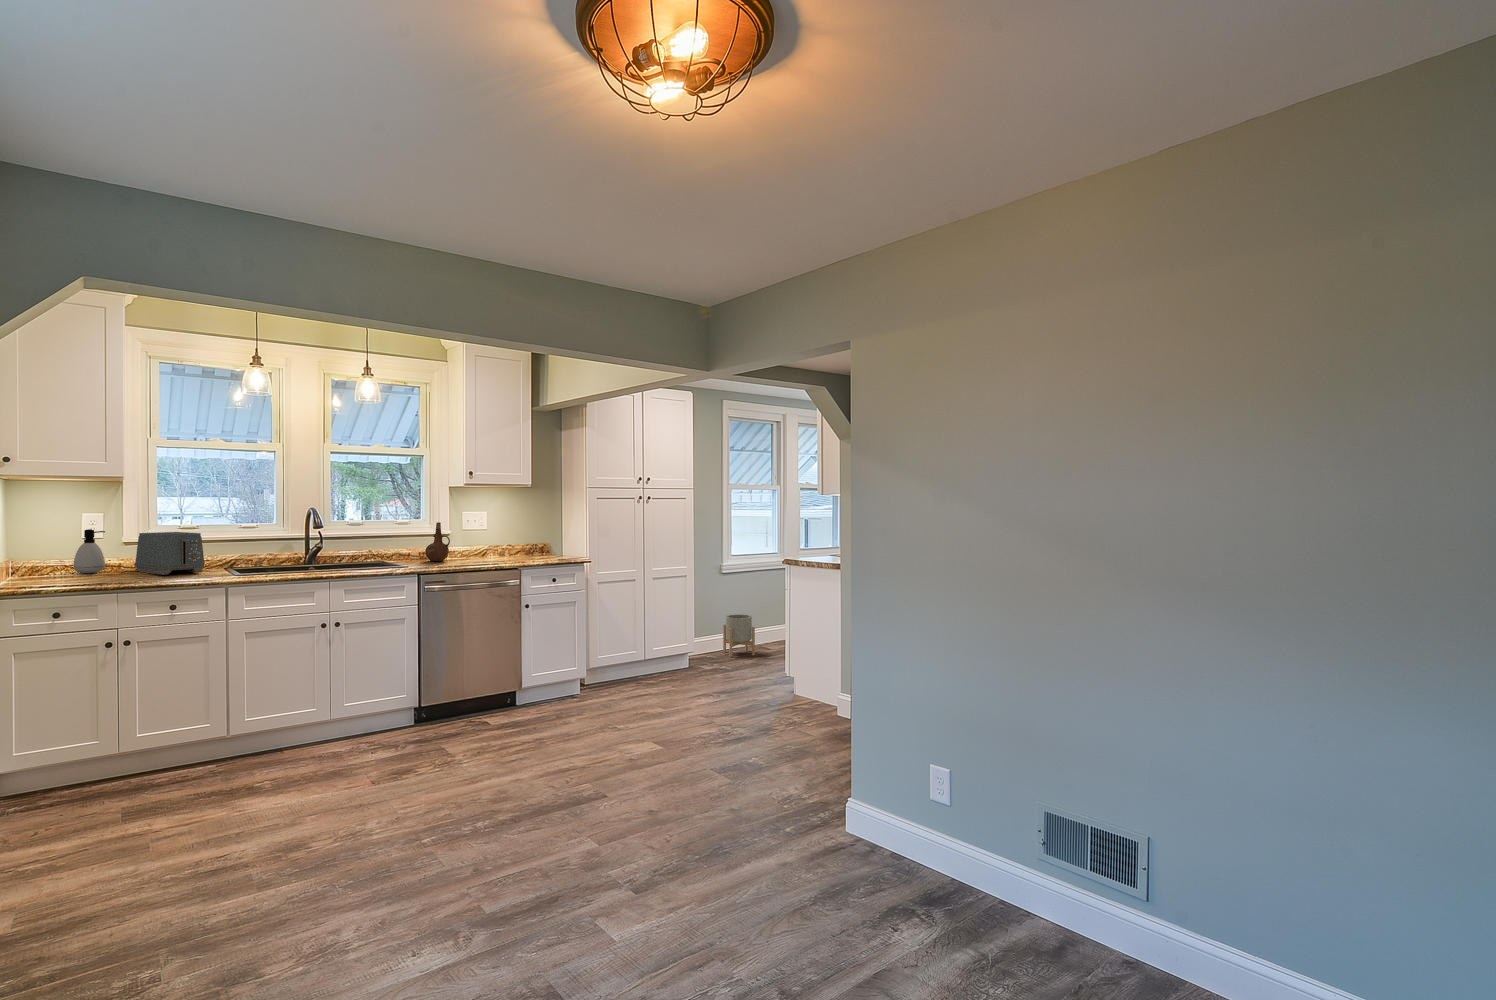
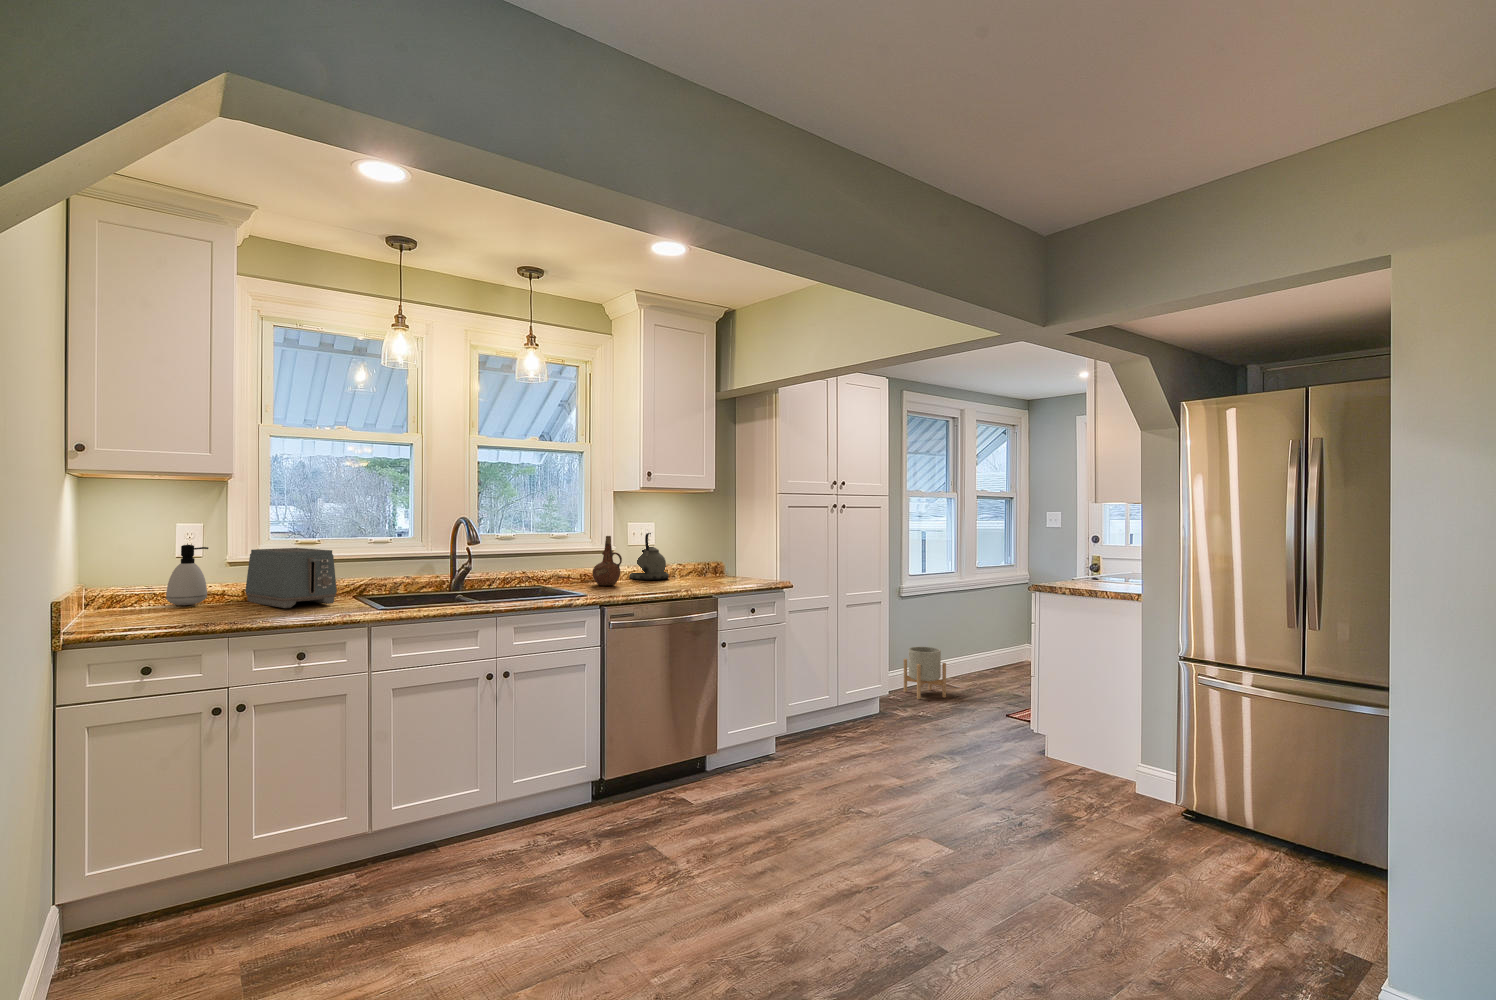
kettle: none [464,520,498,557] -> present [629,533,669,580]

